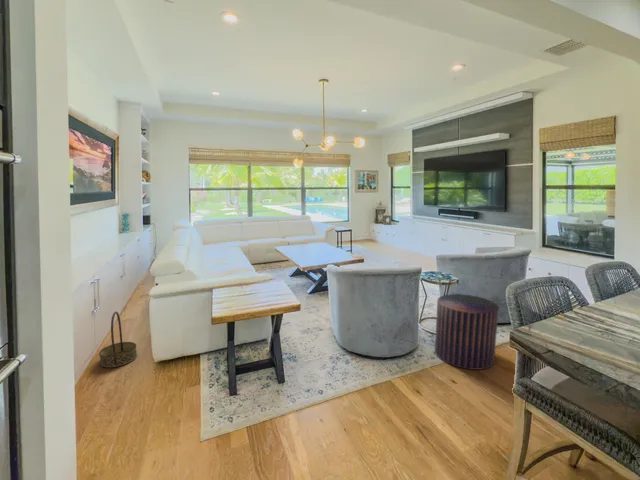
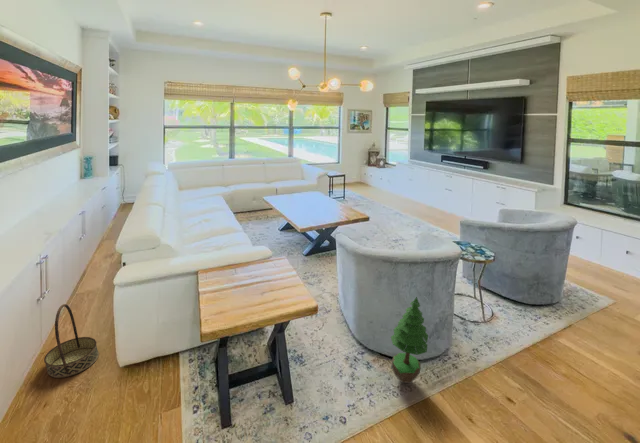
pouf: present [435,294,498,370] -> none [462,279,552,376]
potted tree: none [364,295,393,372] -> present [391,297,428,383]

